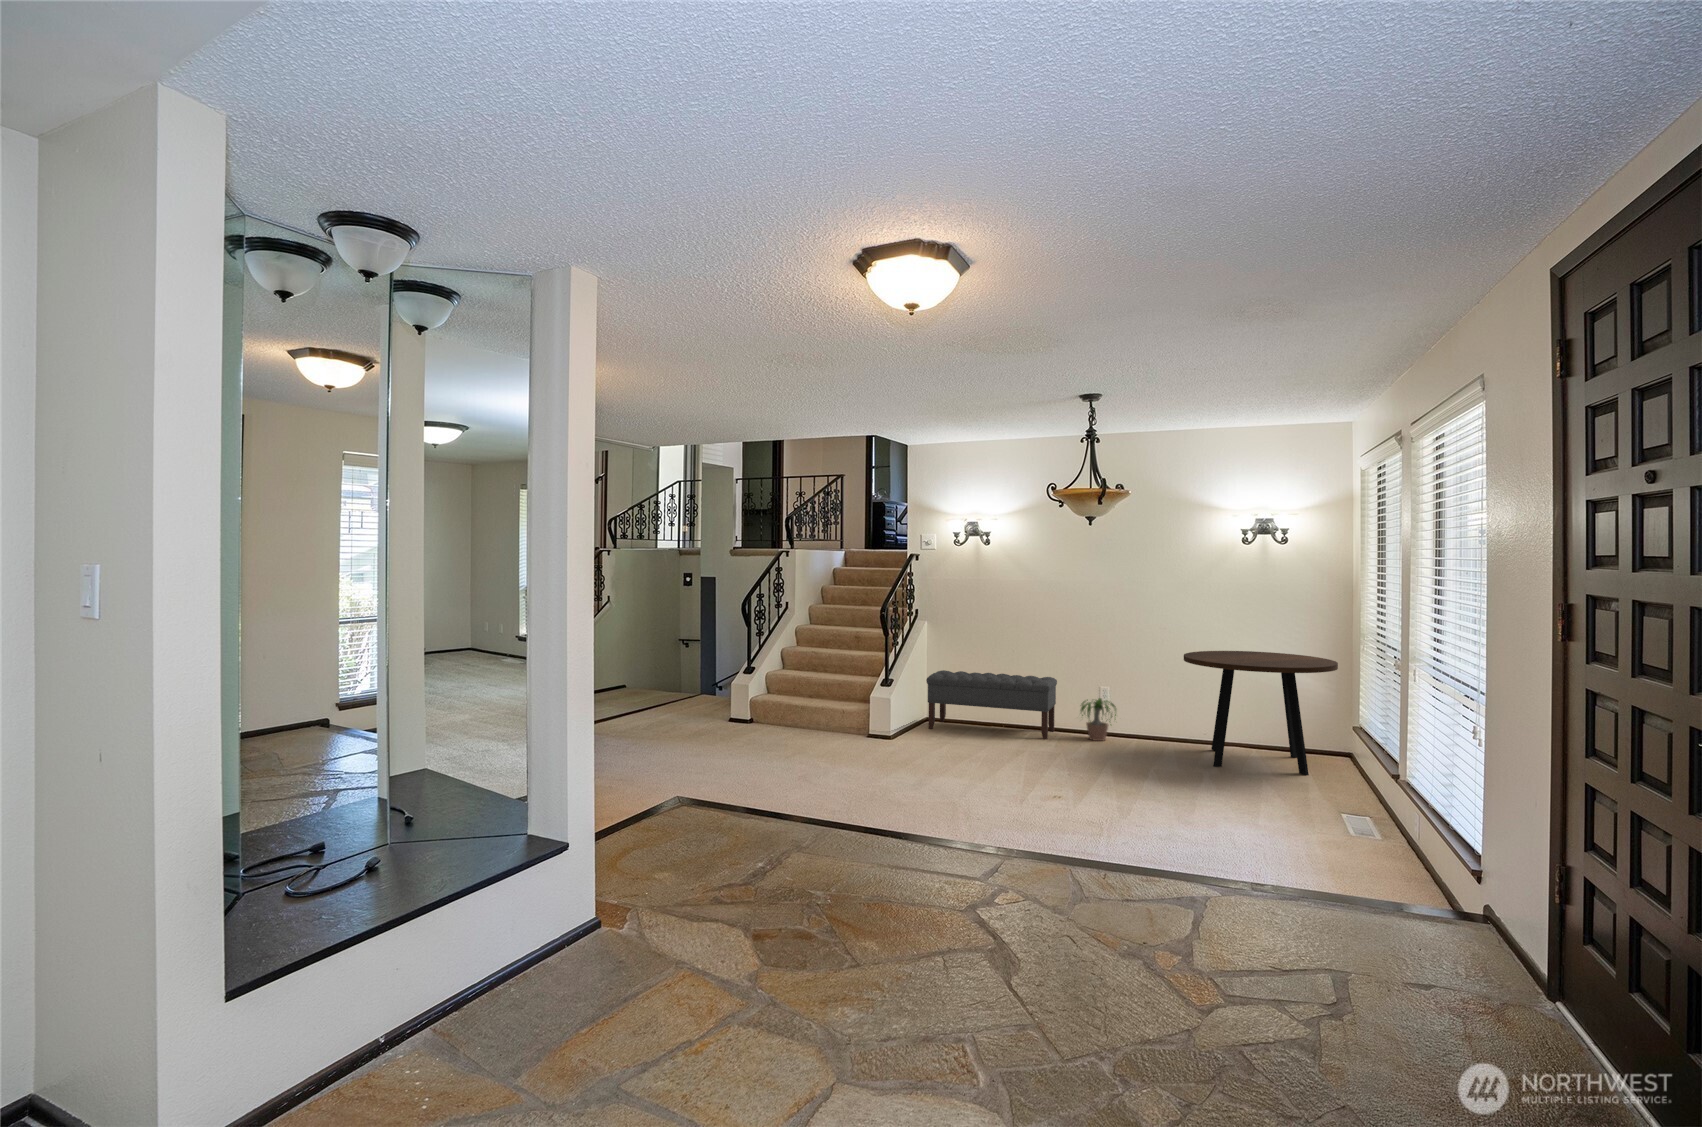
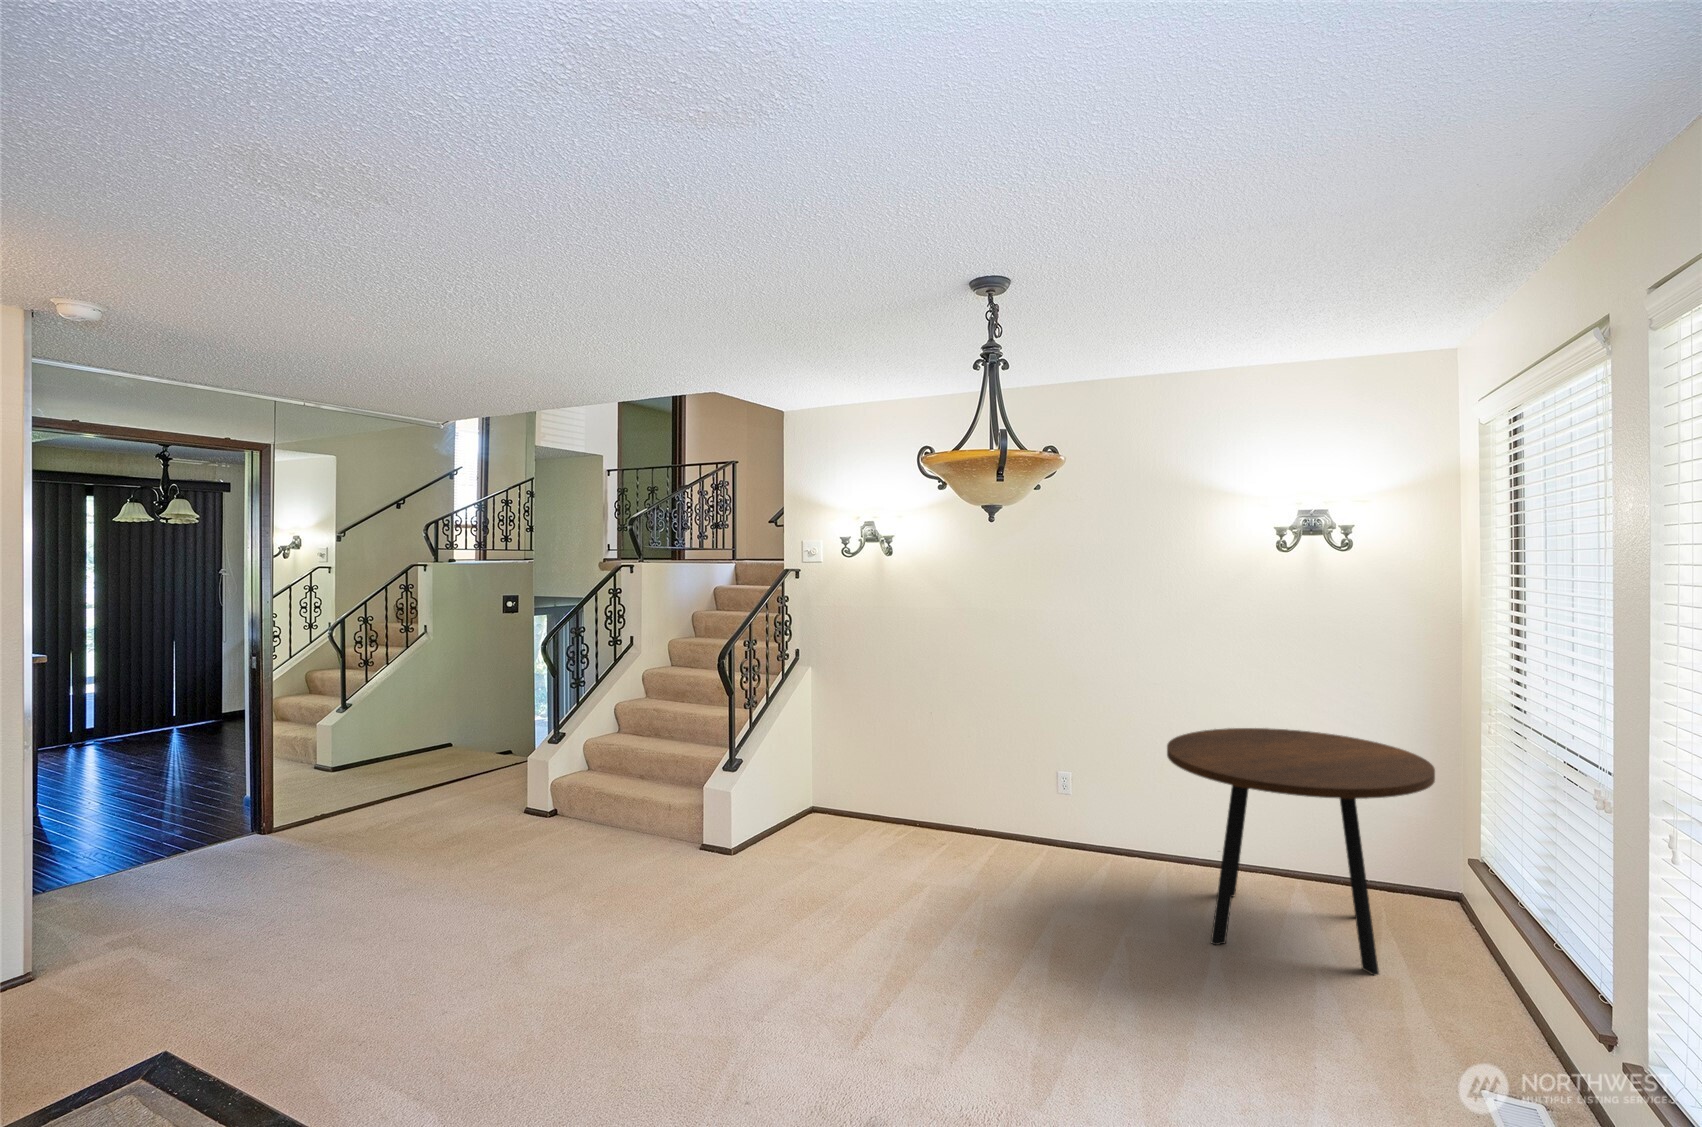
bench: present [926,670,1057,739] -> none [794,742,991,862]
potted plant: present [1081,698,1116,741] -> none [1007,796,1087,867]

